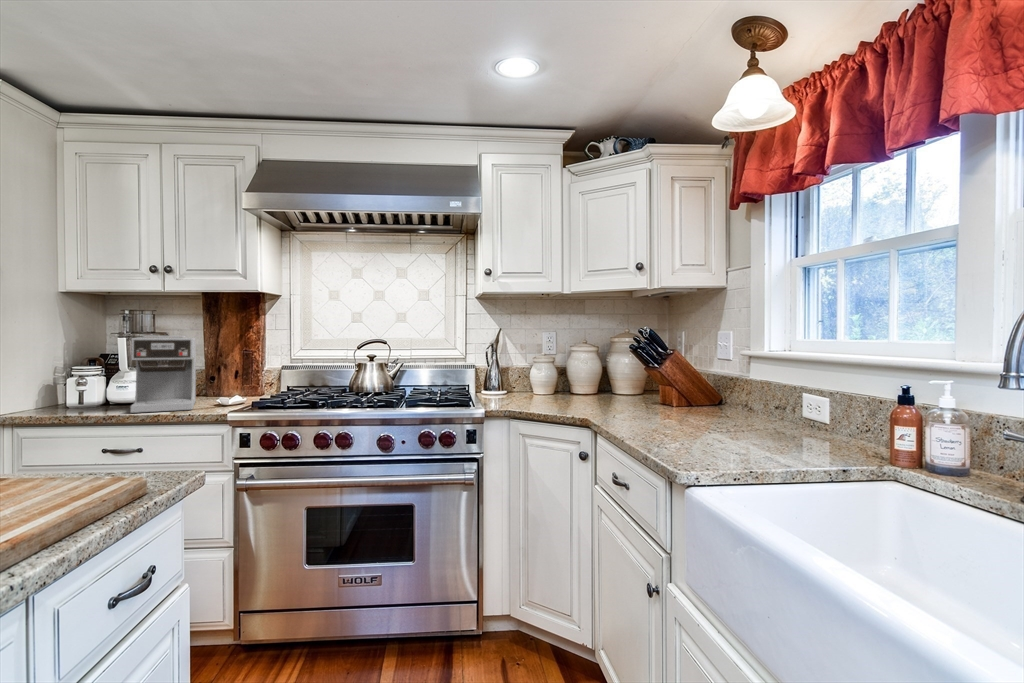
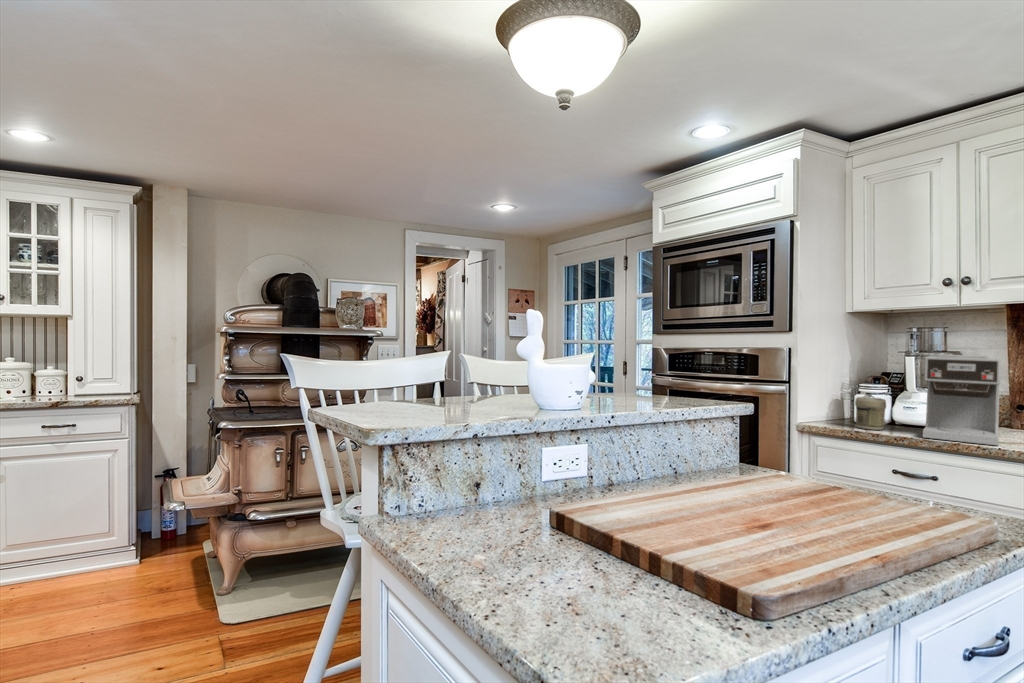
jar: none [62,381,97,414] -> present [855,397,886,430]

